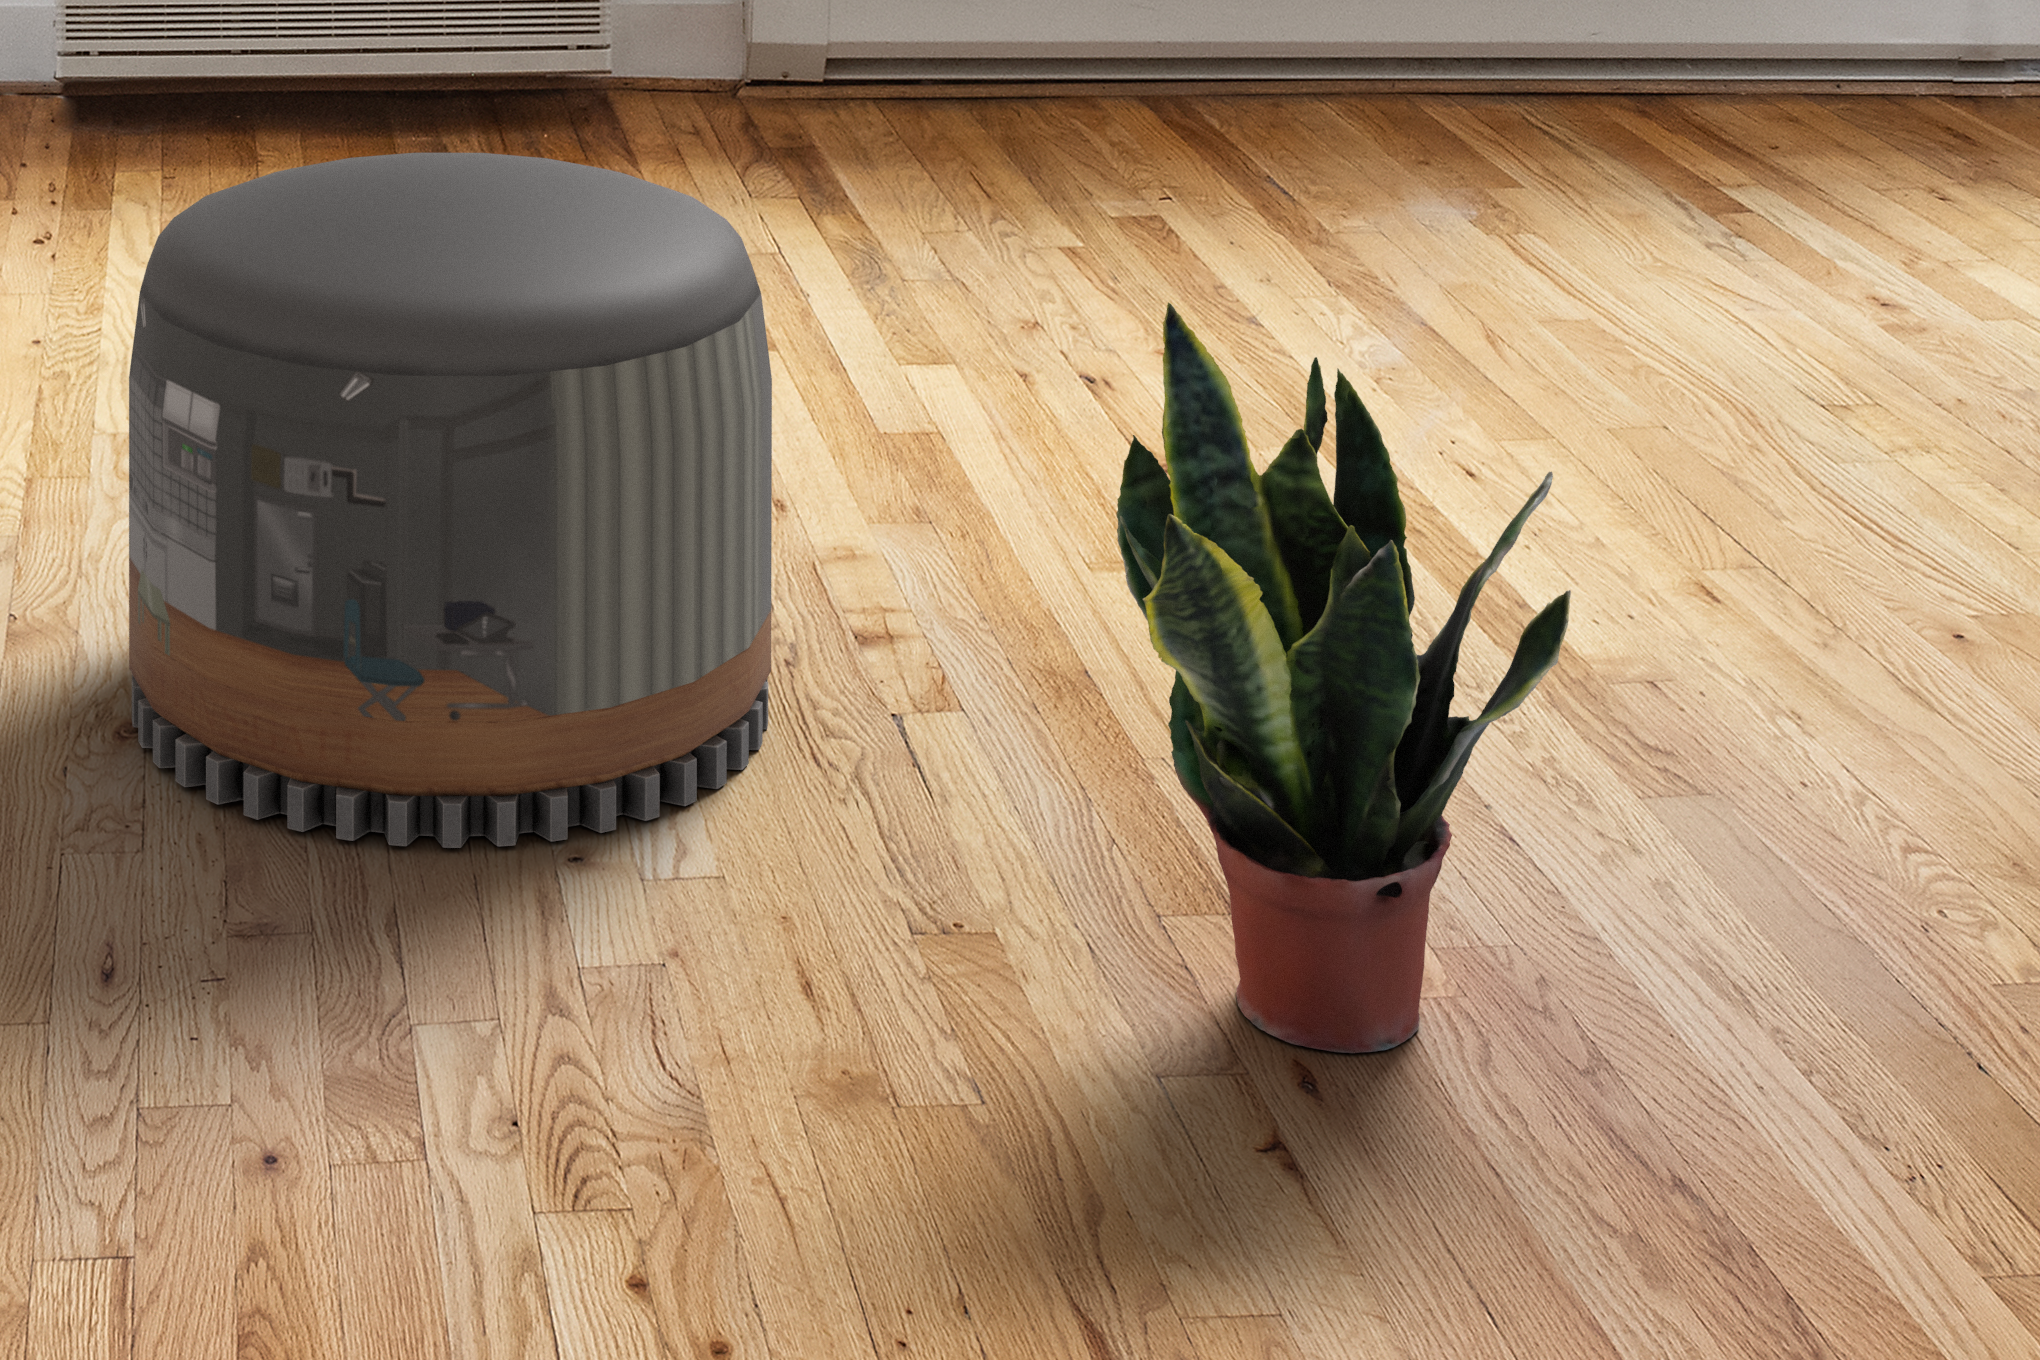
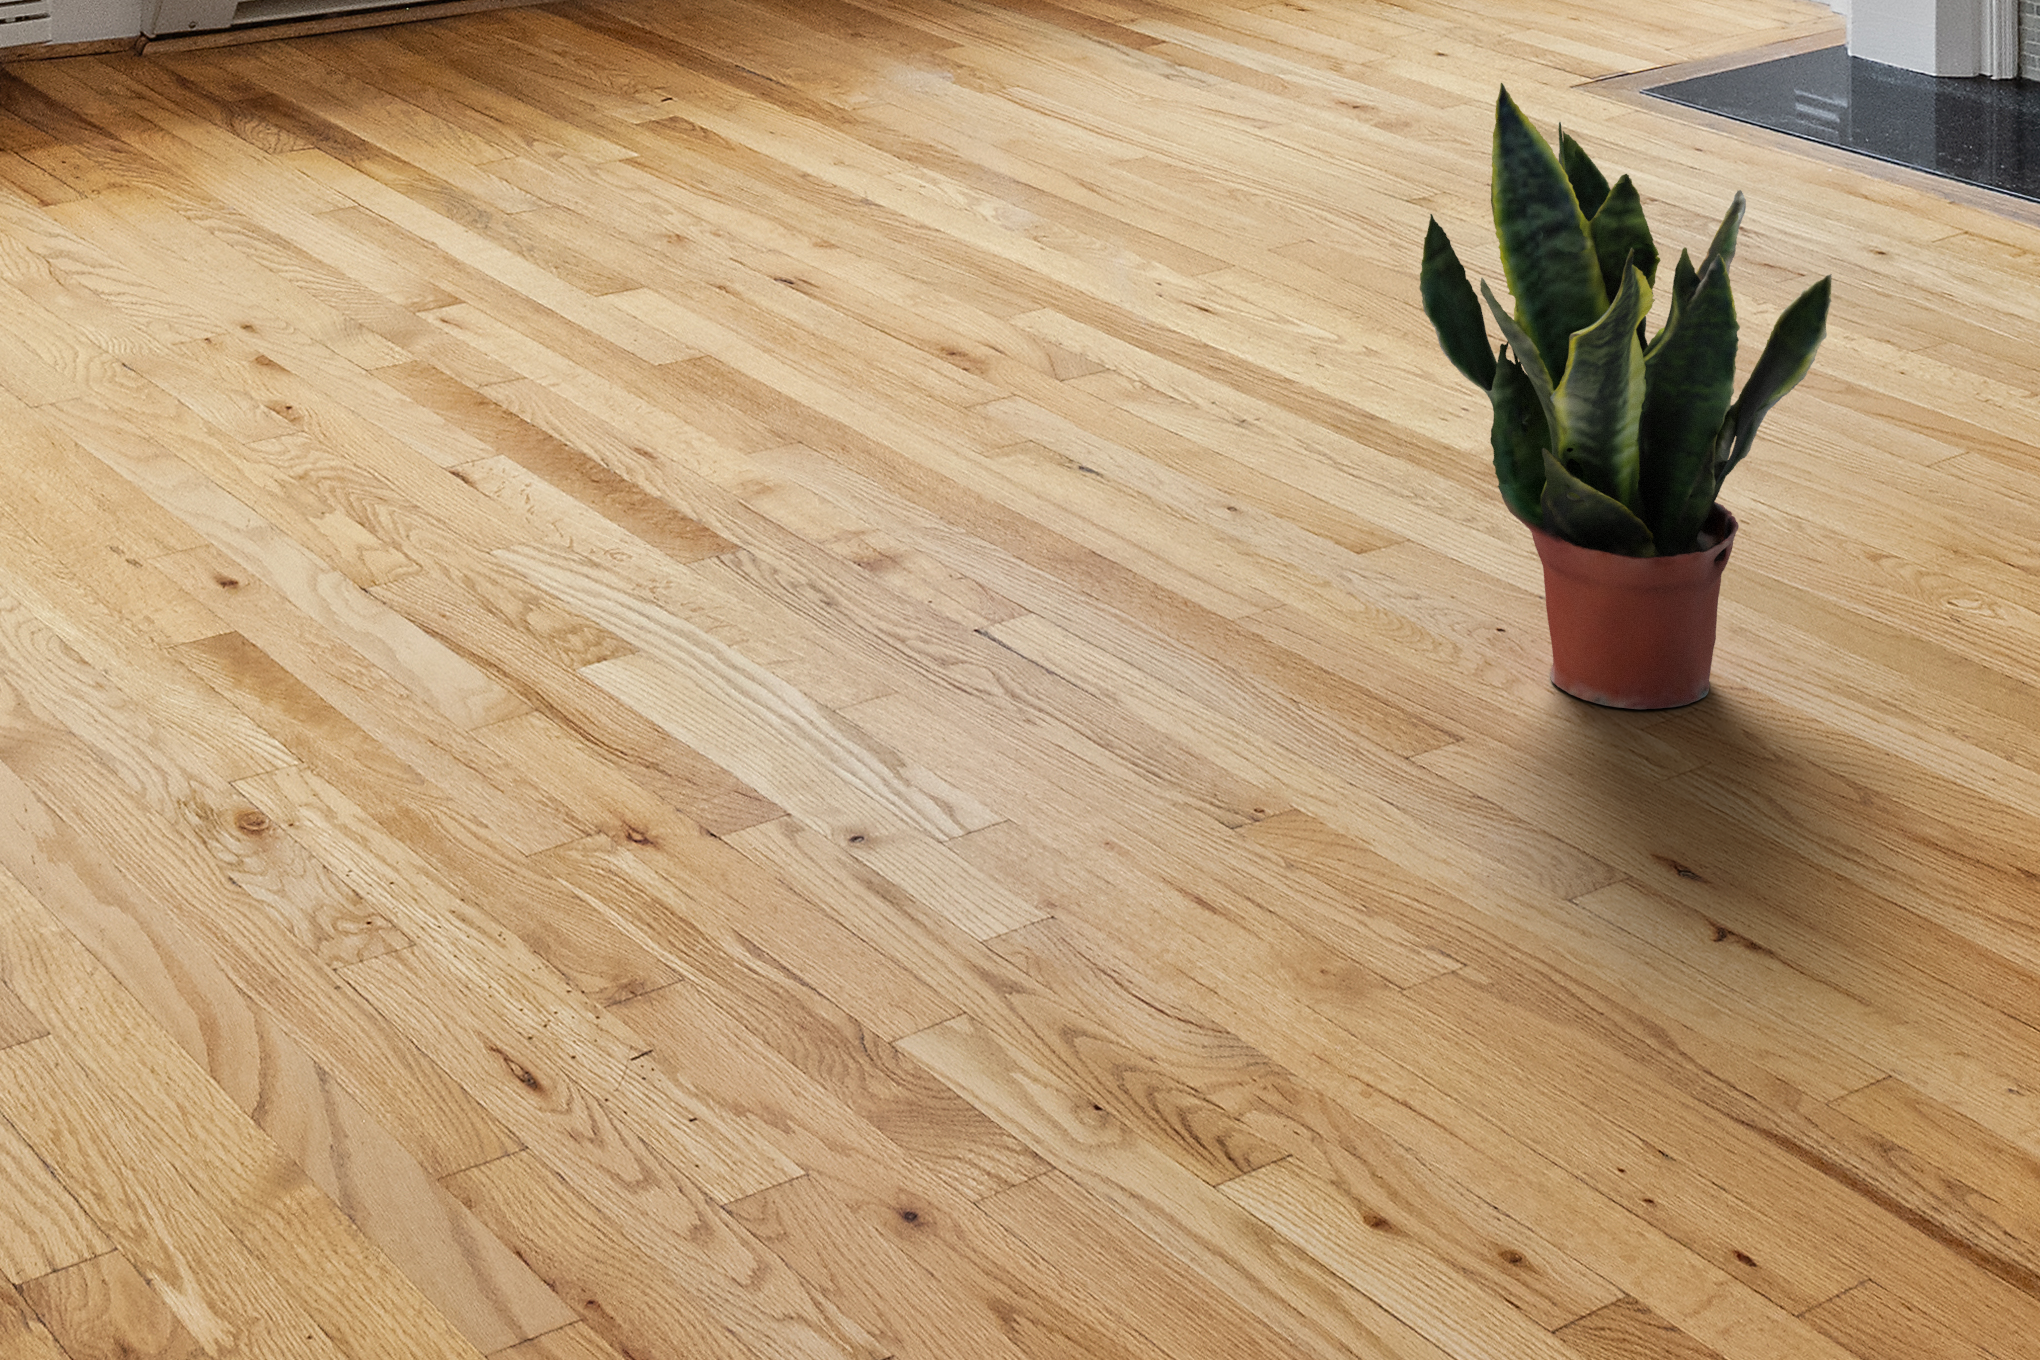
pouf: present [129,153,772,848] -> none [316,71,976,756]

